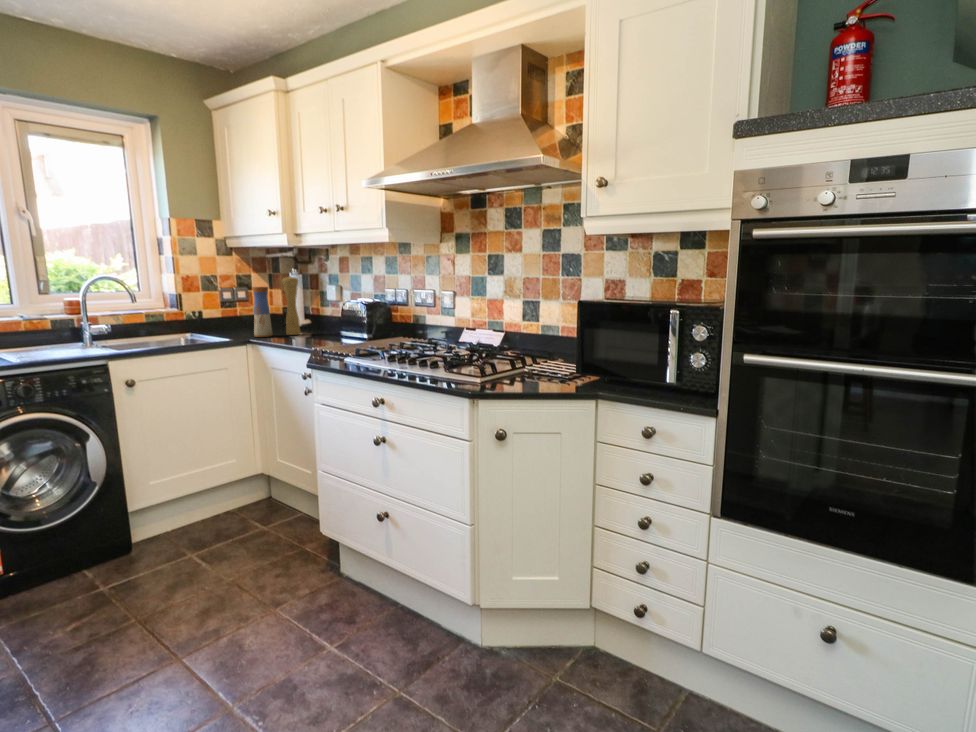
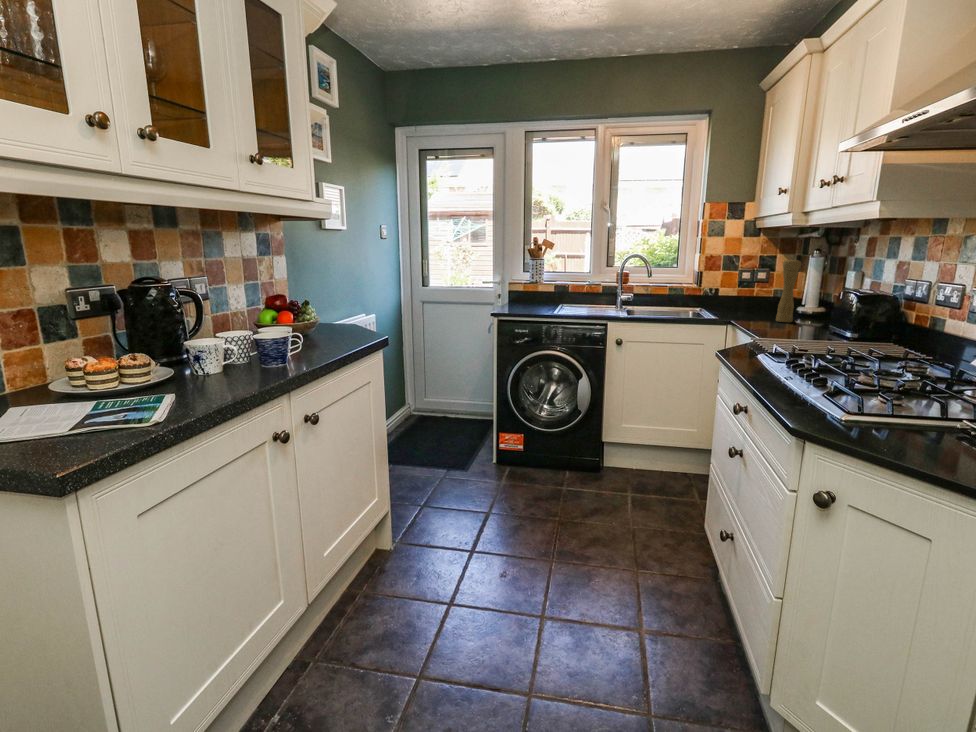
vase: present [252,287,272,337] -> none [743,268,767,320]

